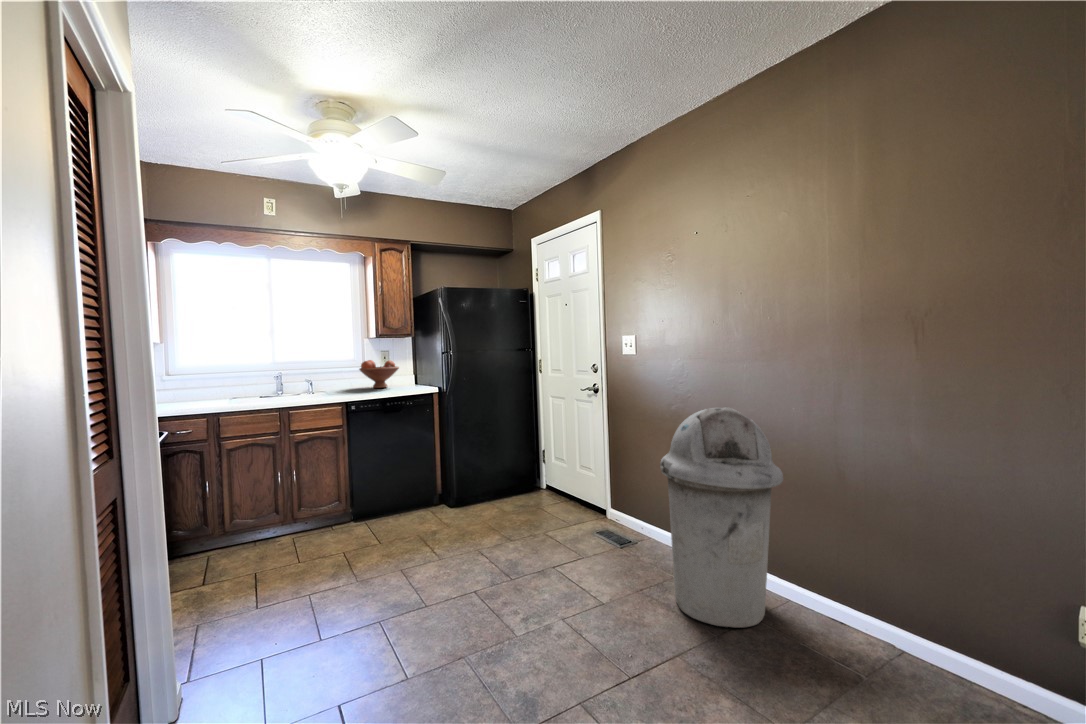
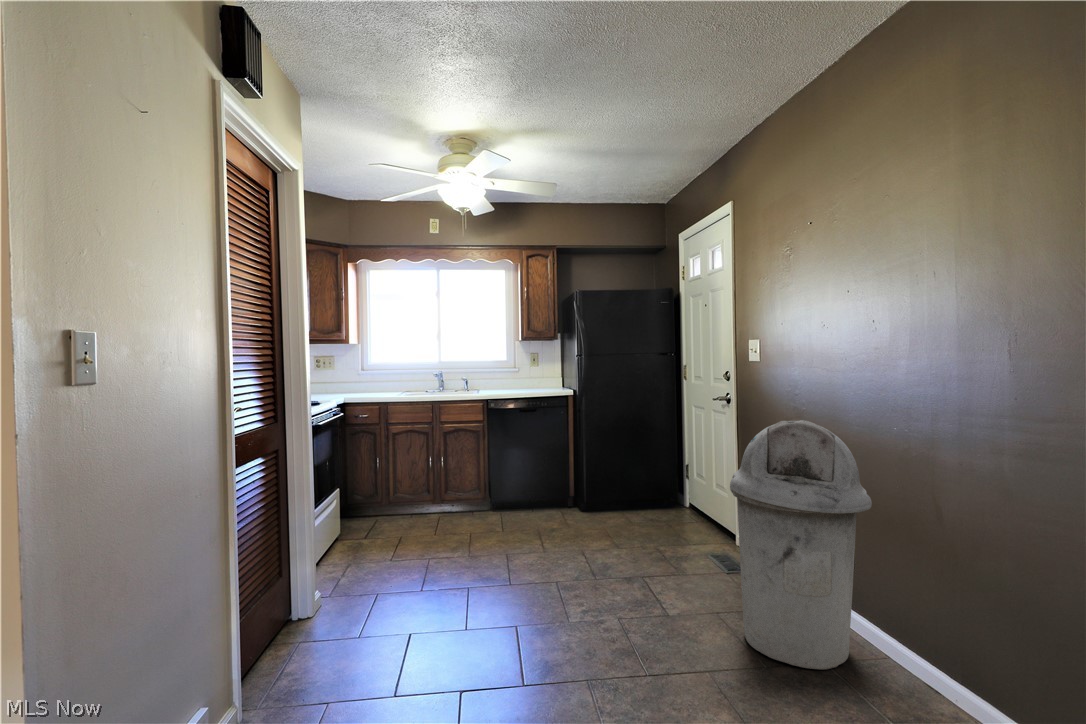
fruit bowl: present [359,360,399,388] -> none [506,361,543,388]

